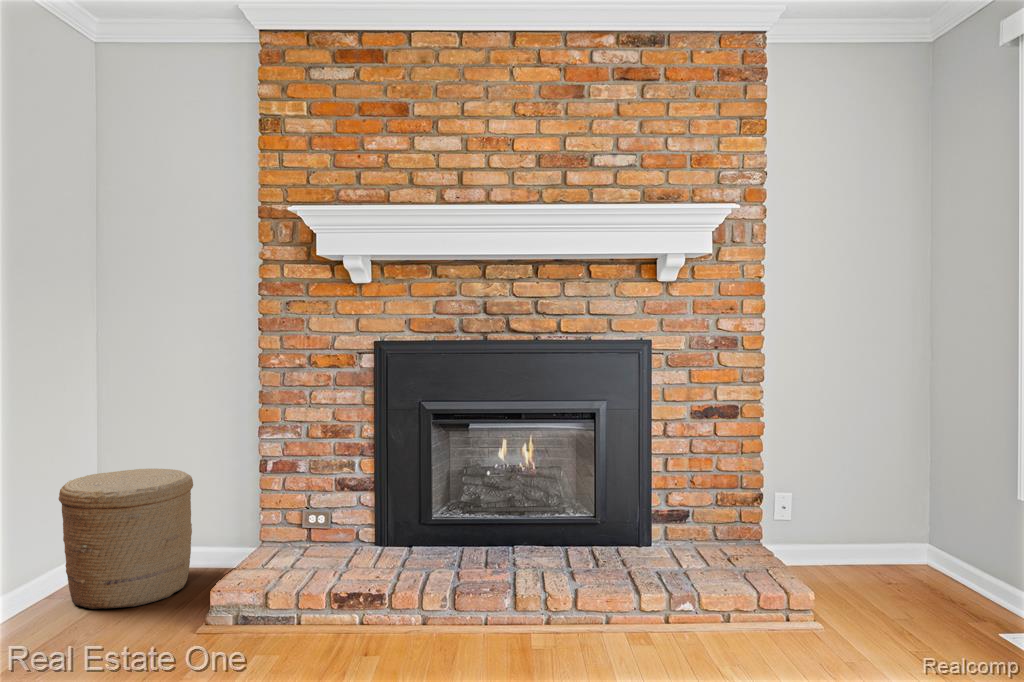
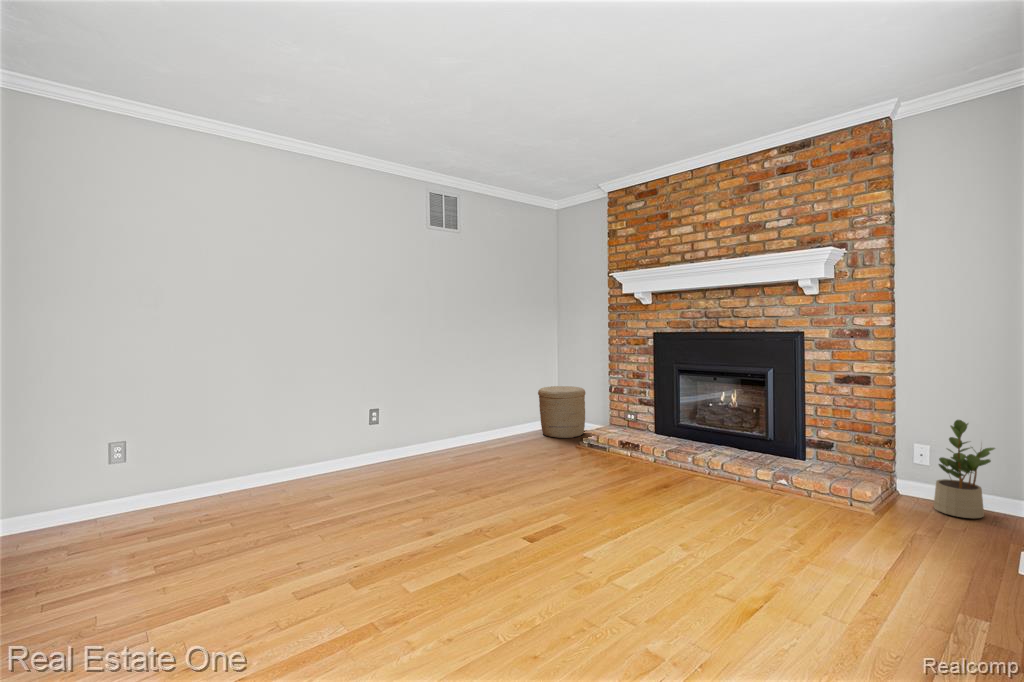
potted plant: none [820,457,888,588] -> present [934,420,995,518]

